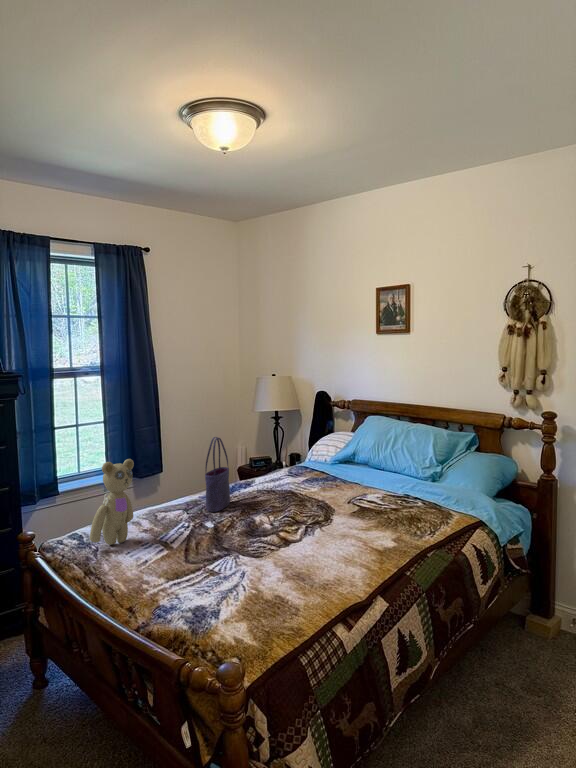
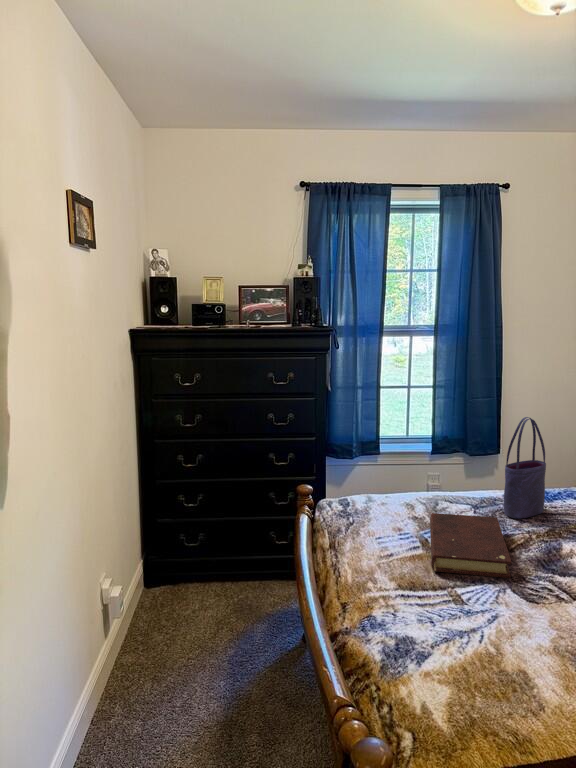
teddy bear: present [90,459,134,545] -> none [345,427,404,524]
book: none [161,513,237,561] -> present [430,513,511,578]

